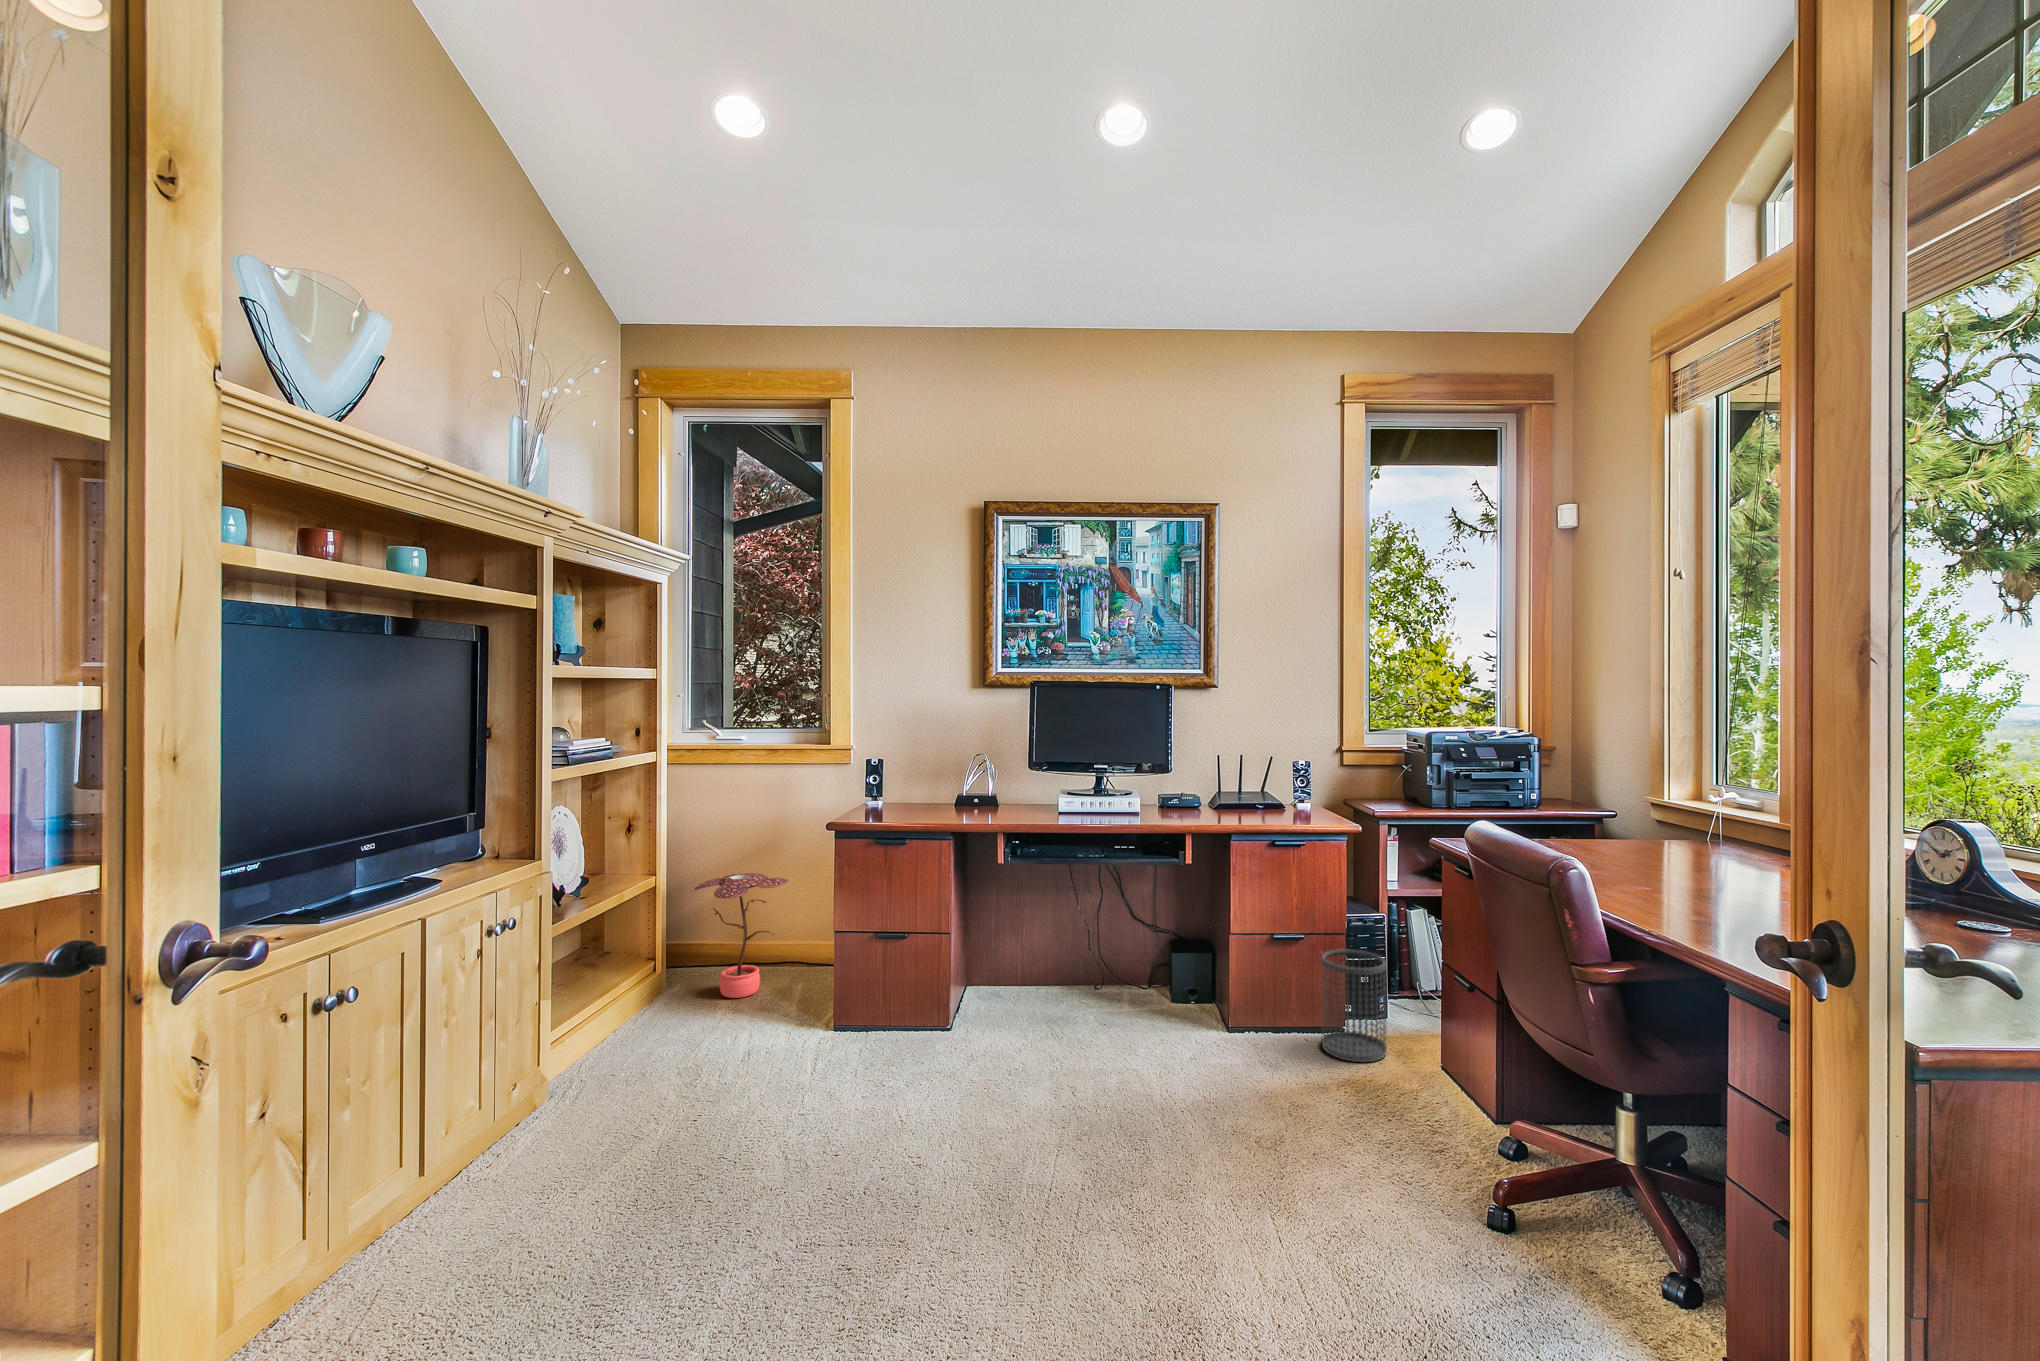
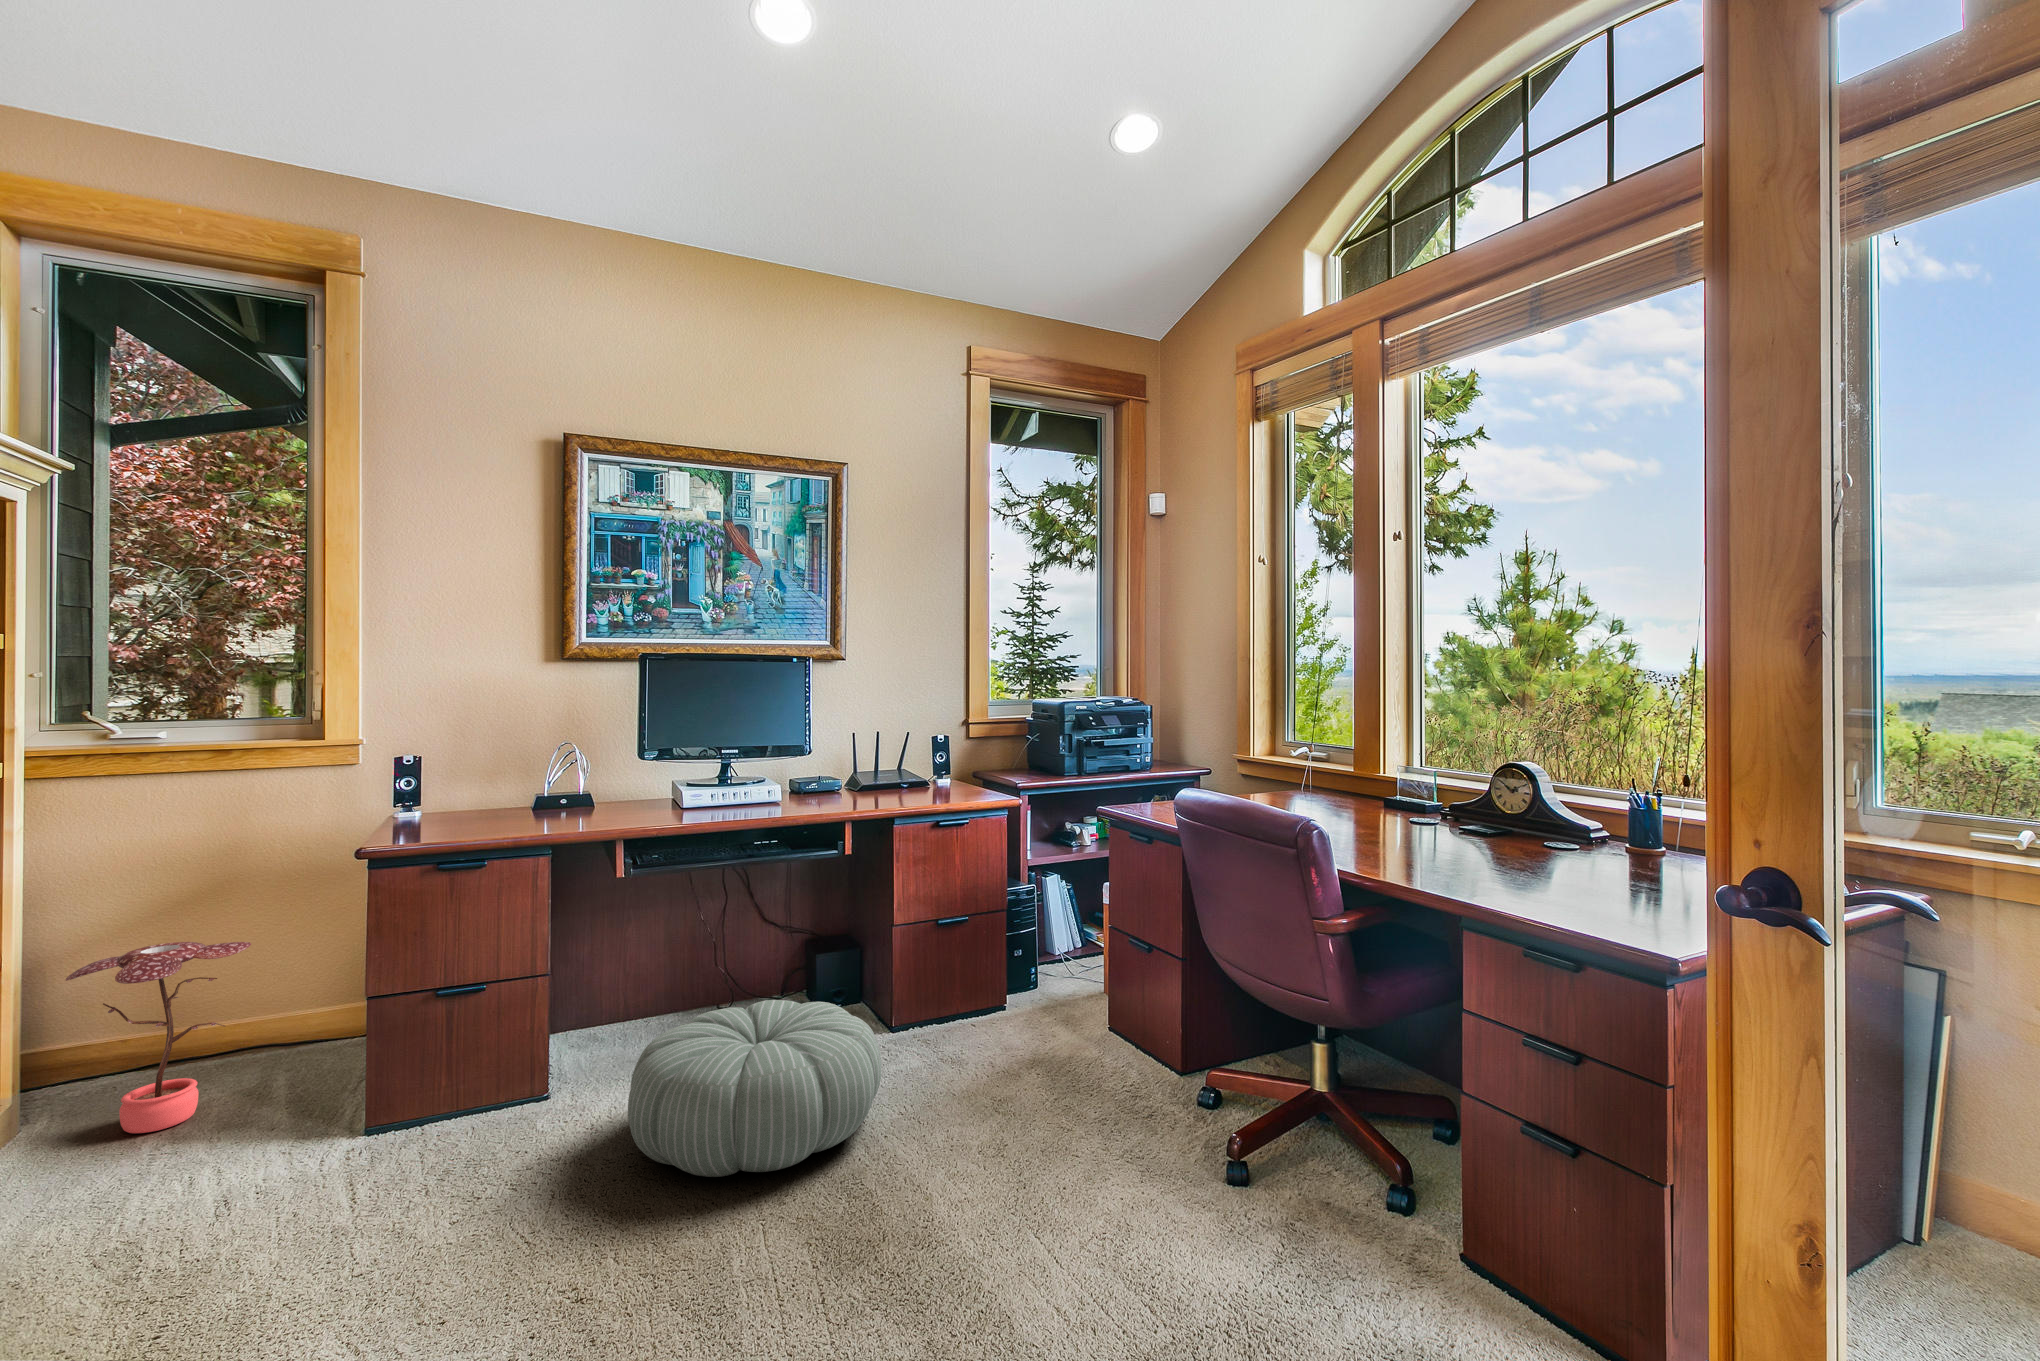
wastebasket: present [1321,949,1387,1062] -> none [986,916,1050,1026]
pouf: none [975,989,1182,1138] -> present [628,1000,881,1177]

